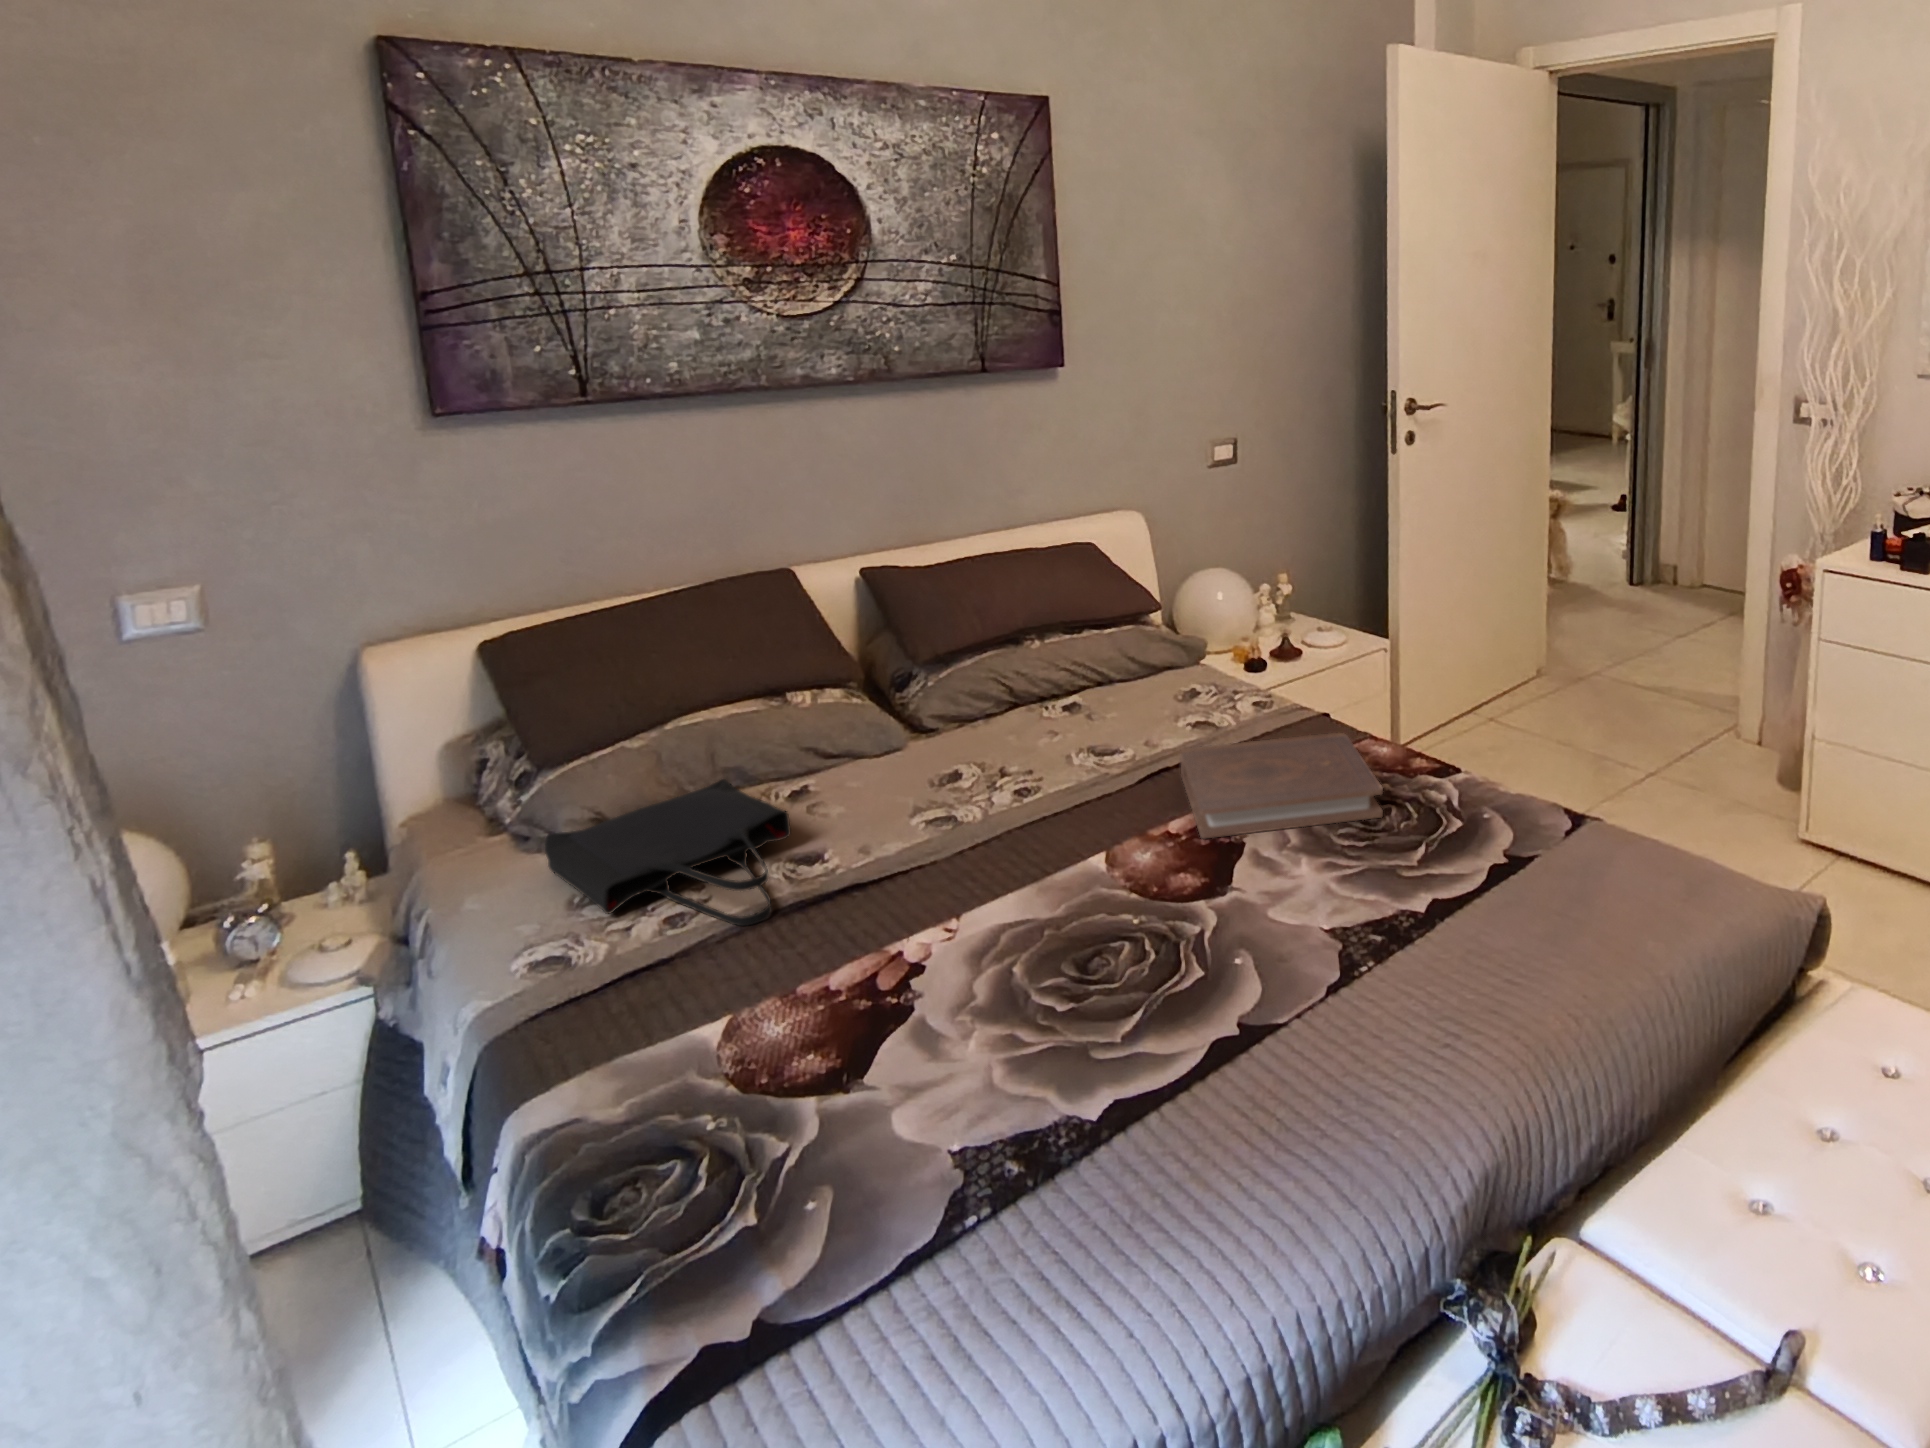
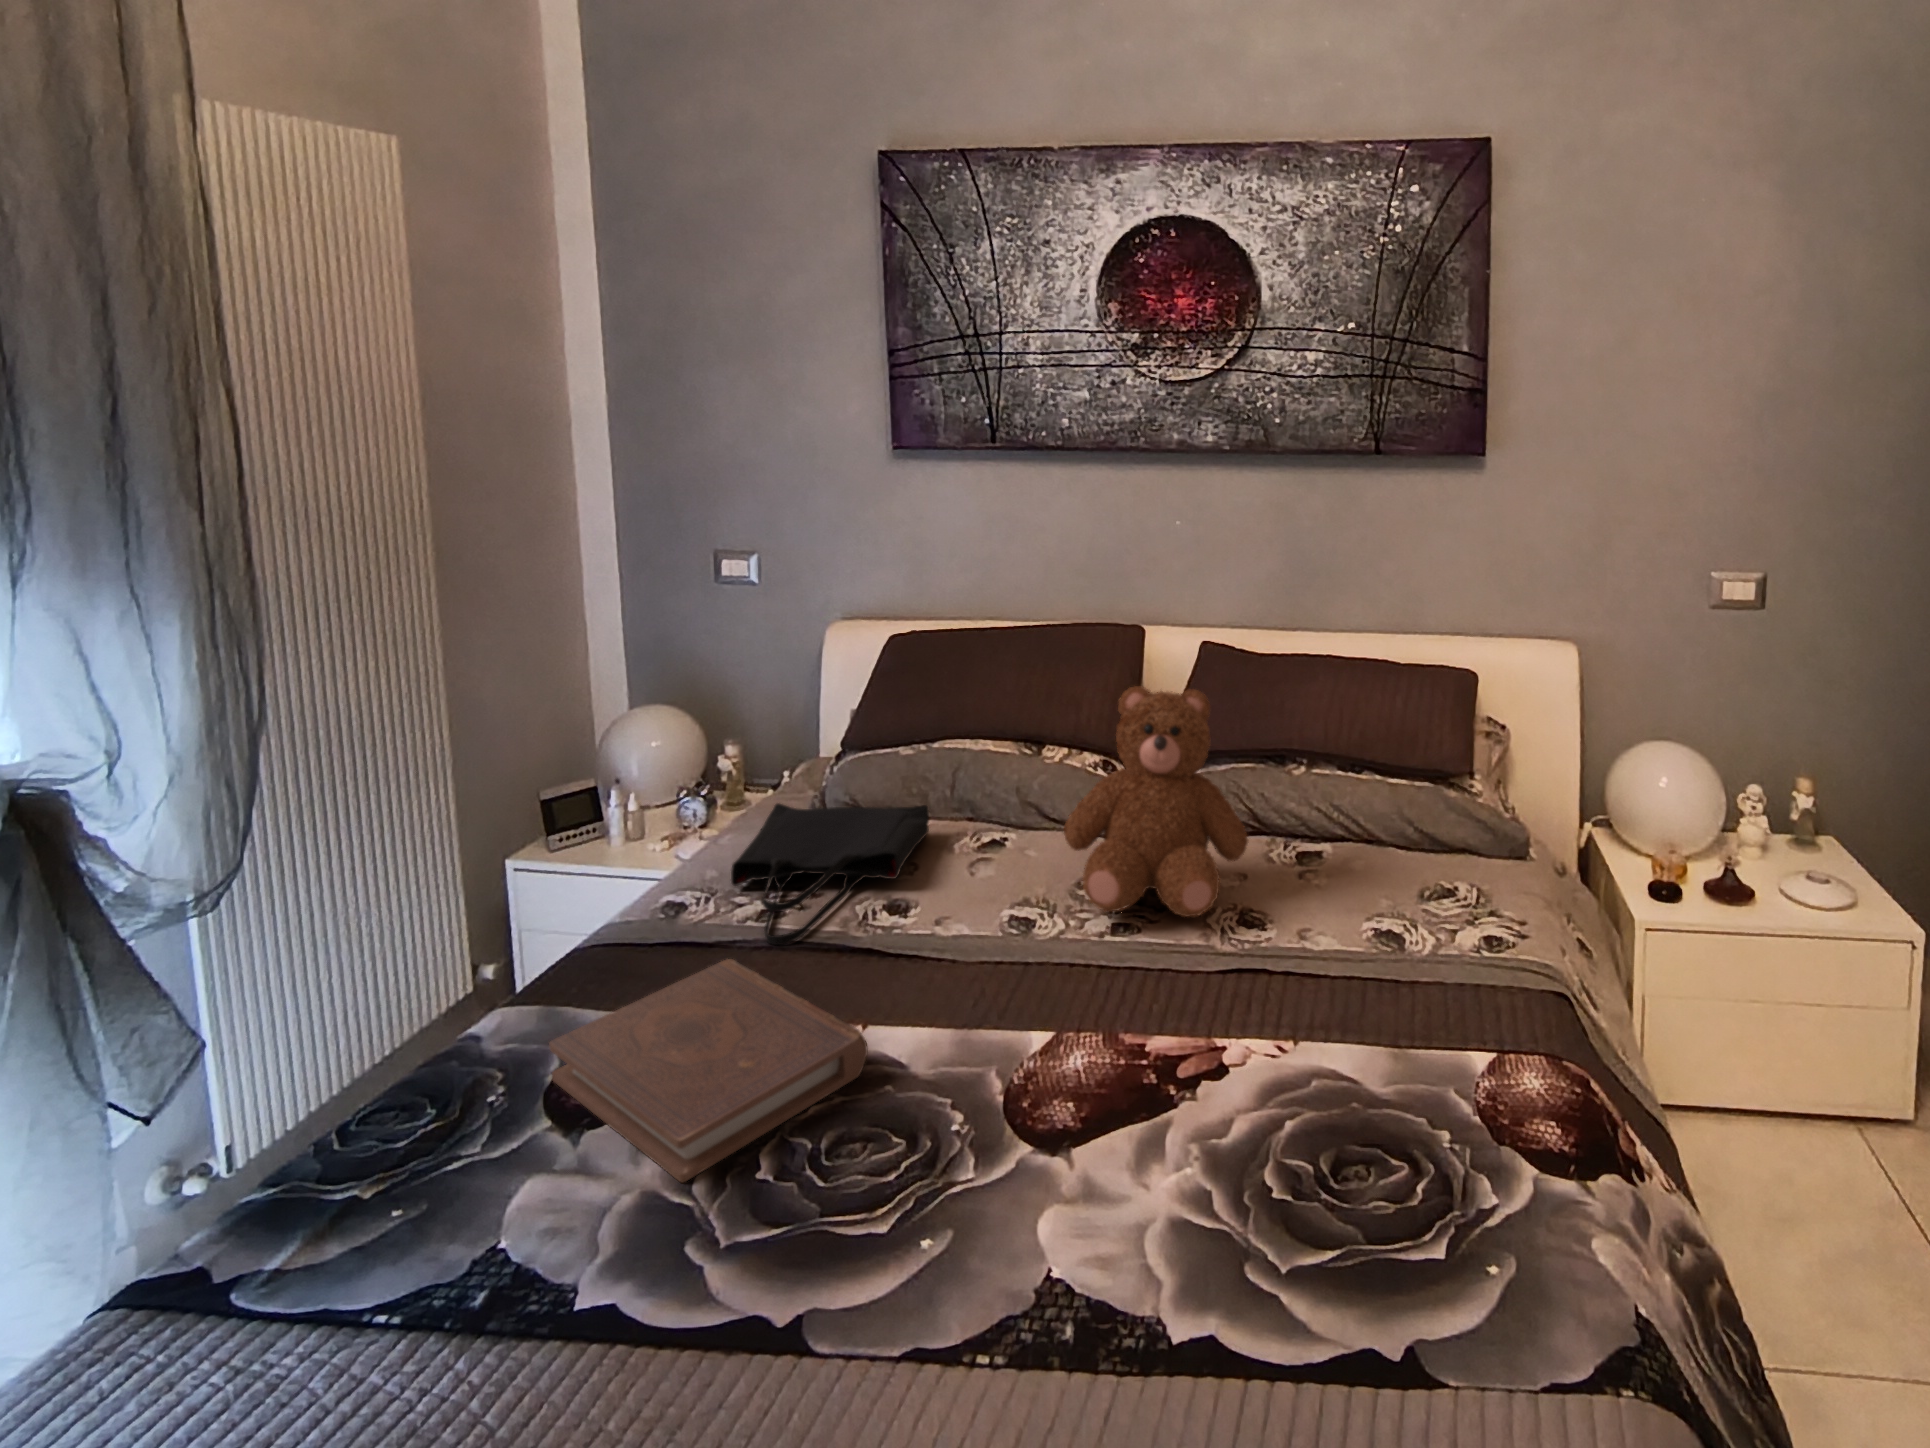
teddy bear: none [934,581,1097,783] -> present [1064,686,1248,917]
book: present [1180,733,1383,838] -> present [549,959,868,1182]

